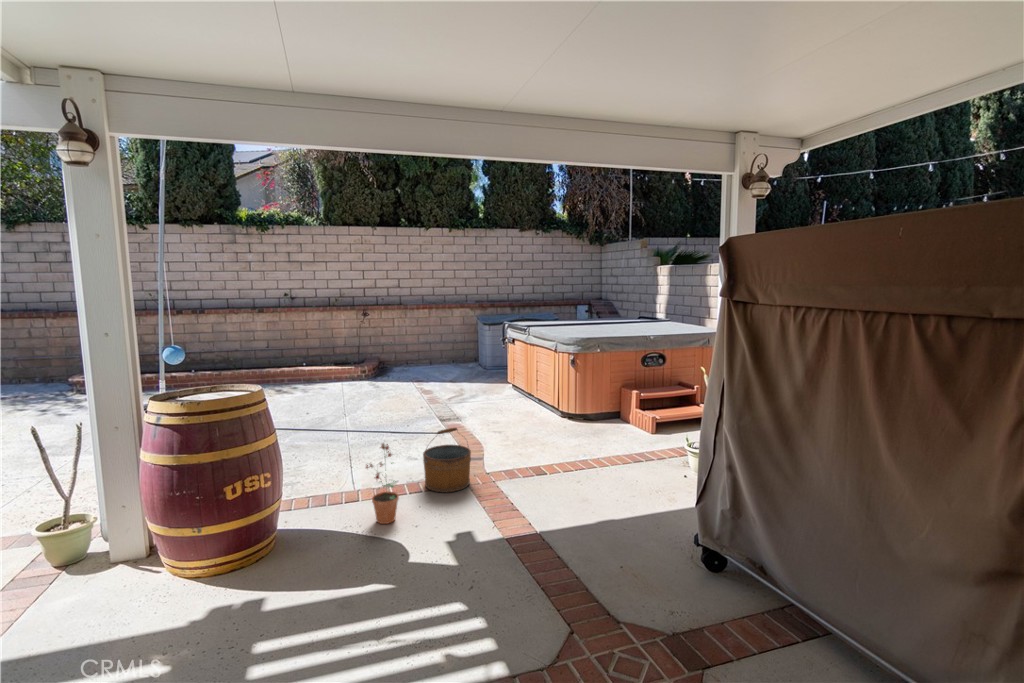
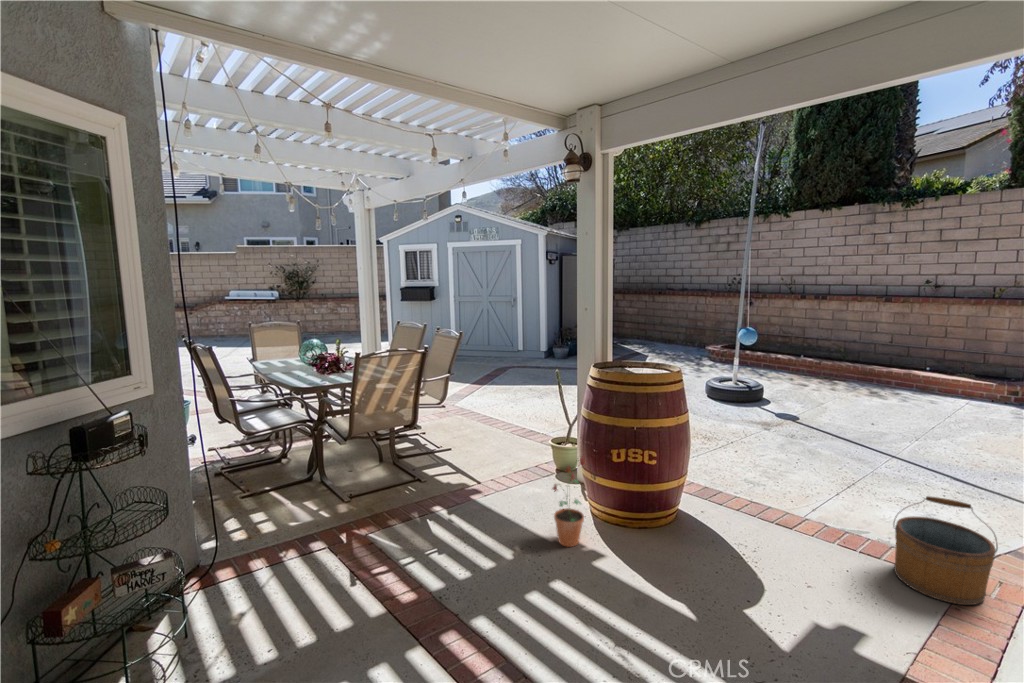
potted plant: present [366,443,399,524] -> present [552,456,585,547]

